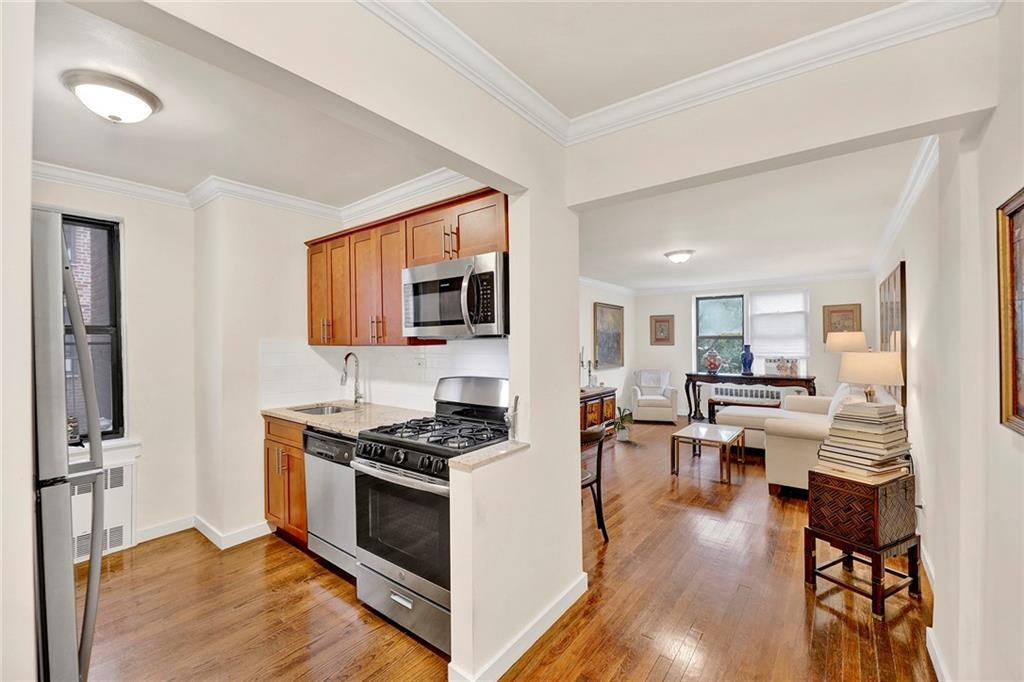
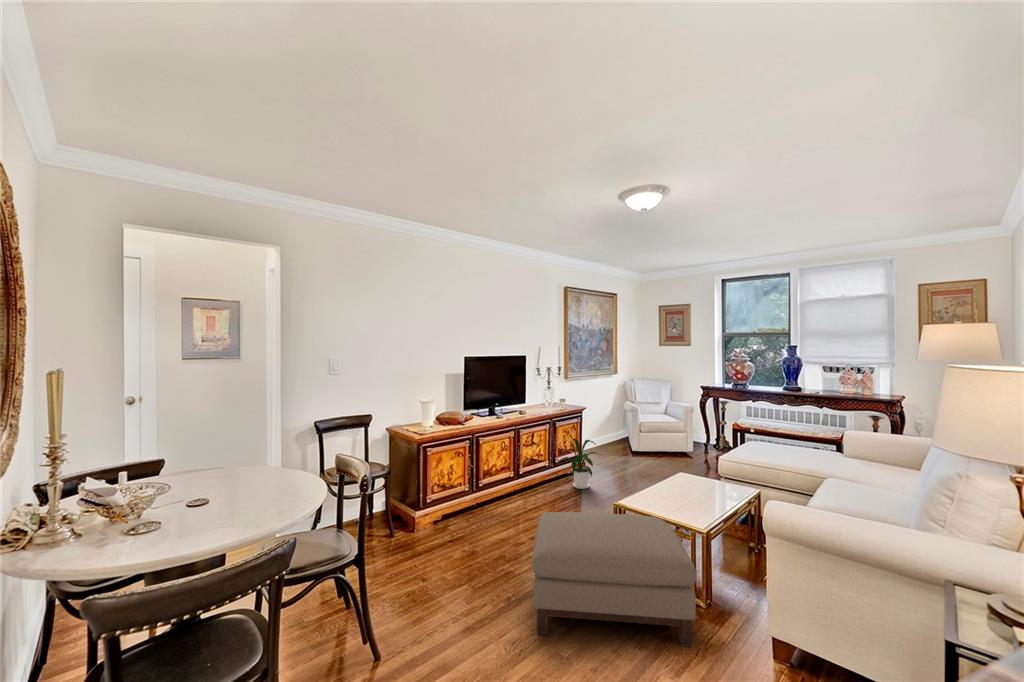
ottoman: none [636,436,733,488] -> present [532,512,697,647]

